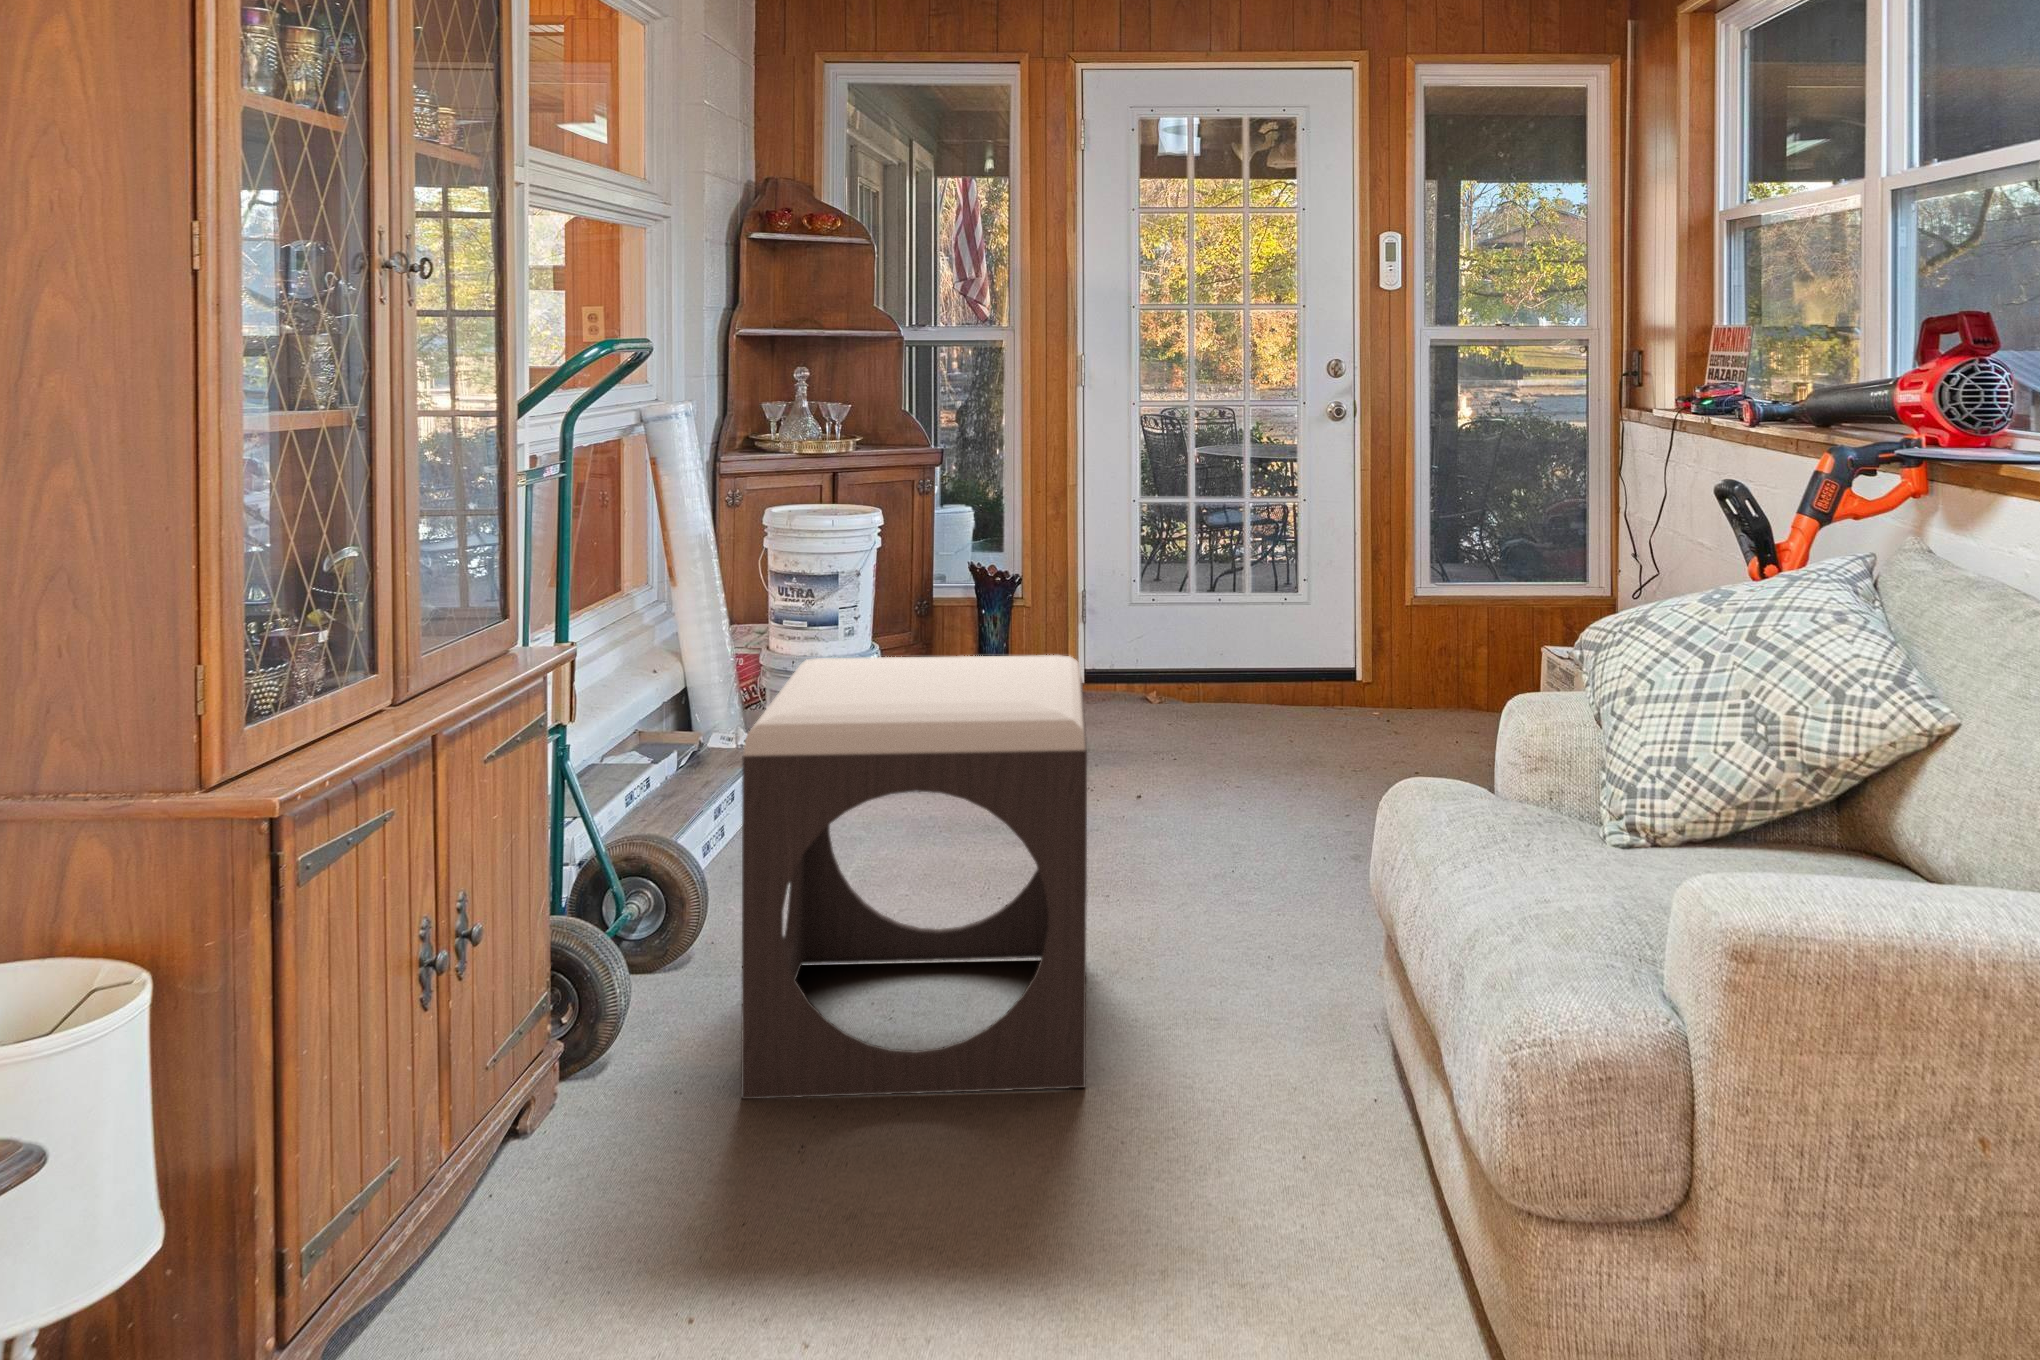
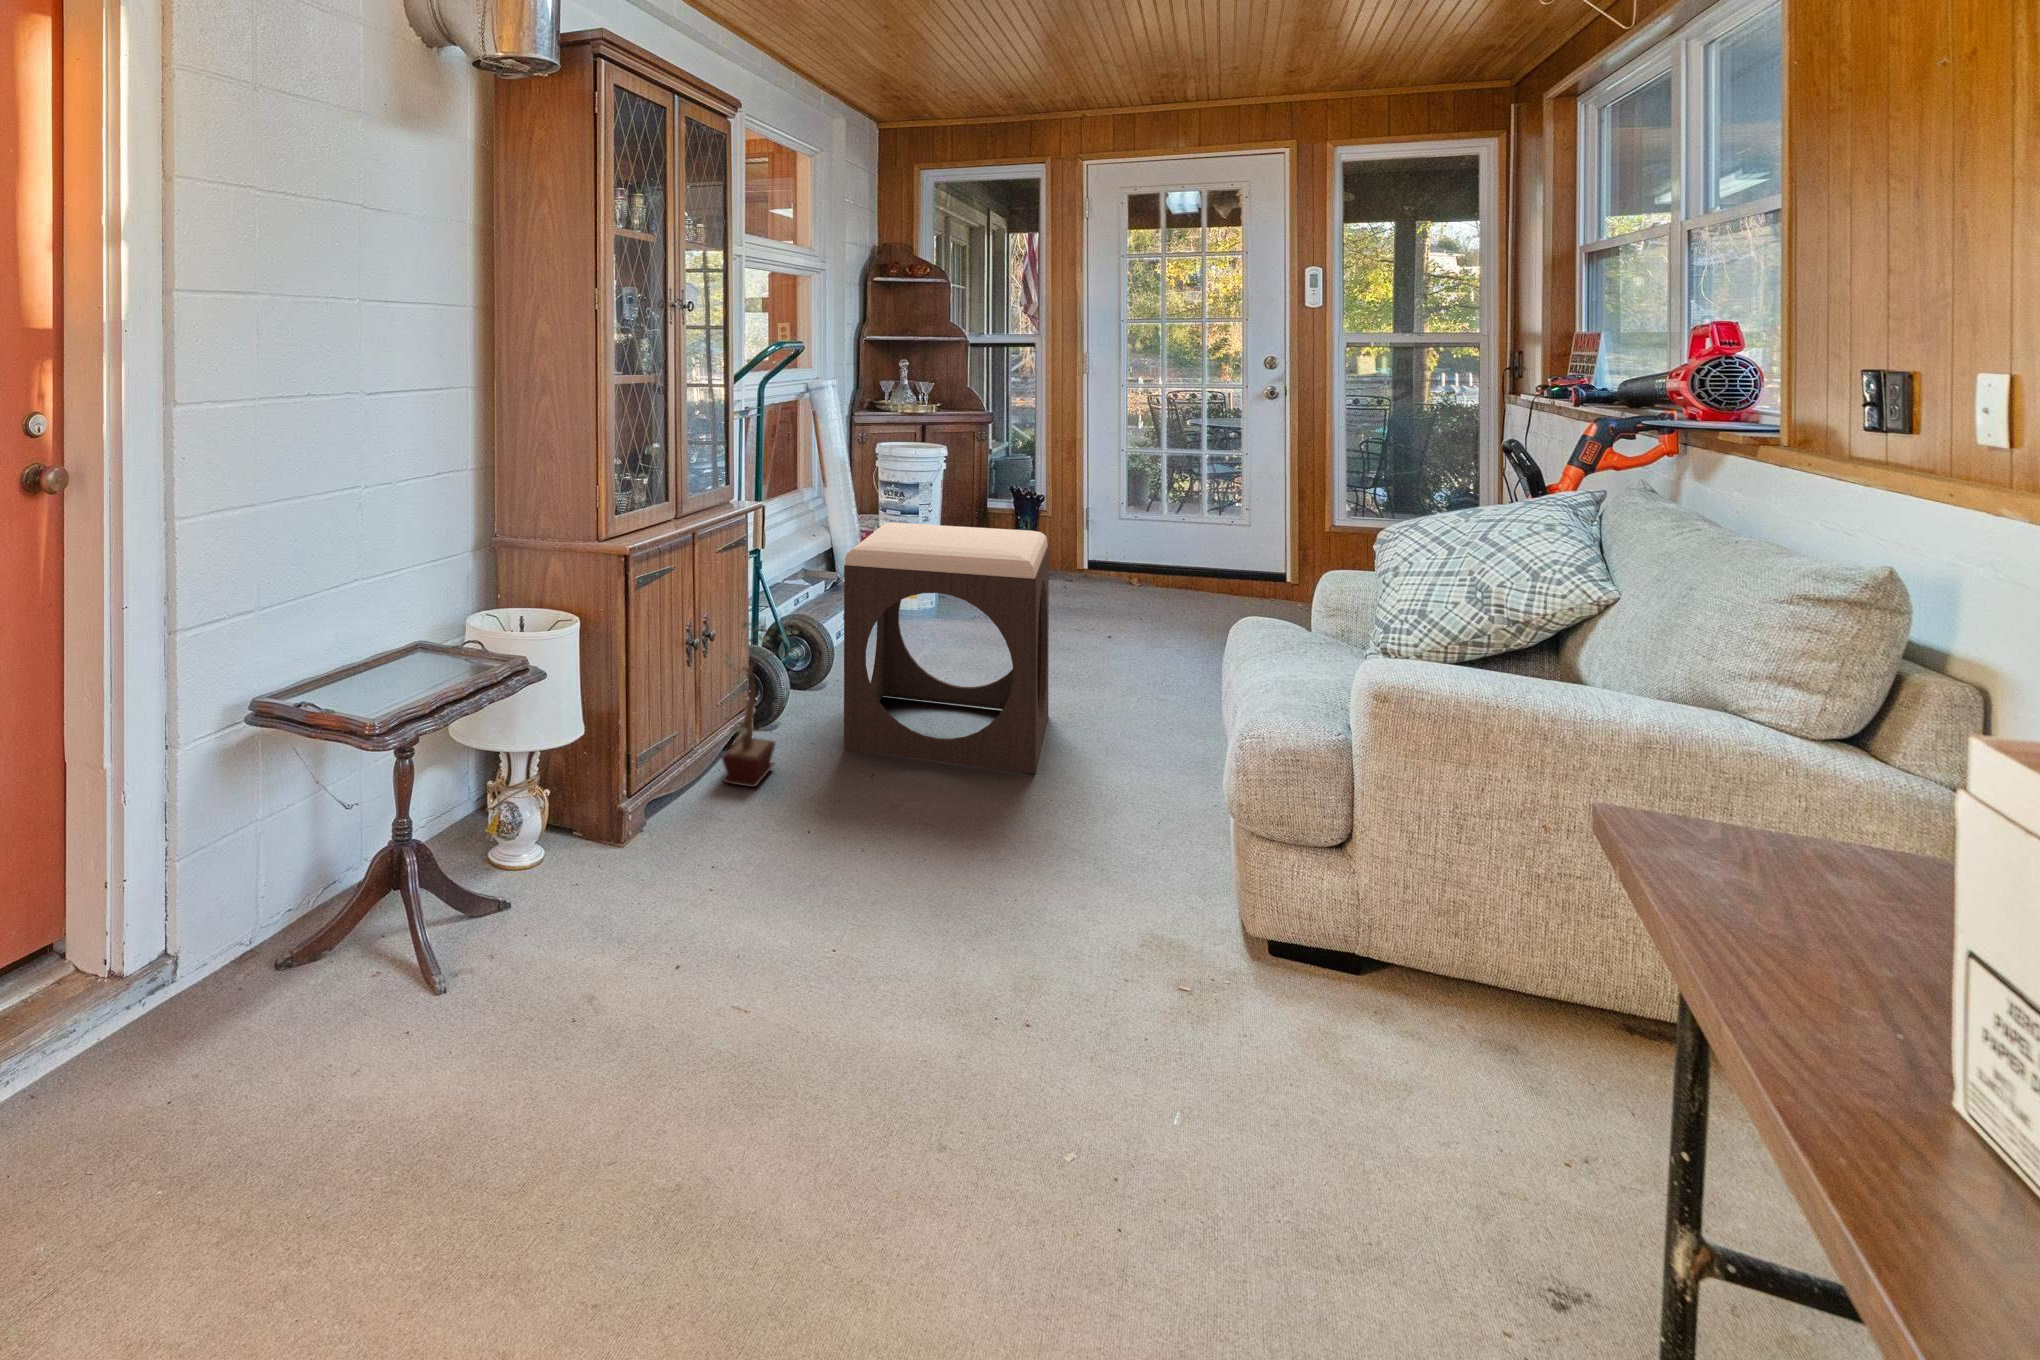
potted plant: none [494,879,656,1237] -> present [721,619,797,787]

